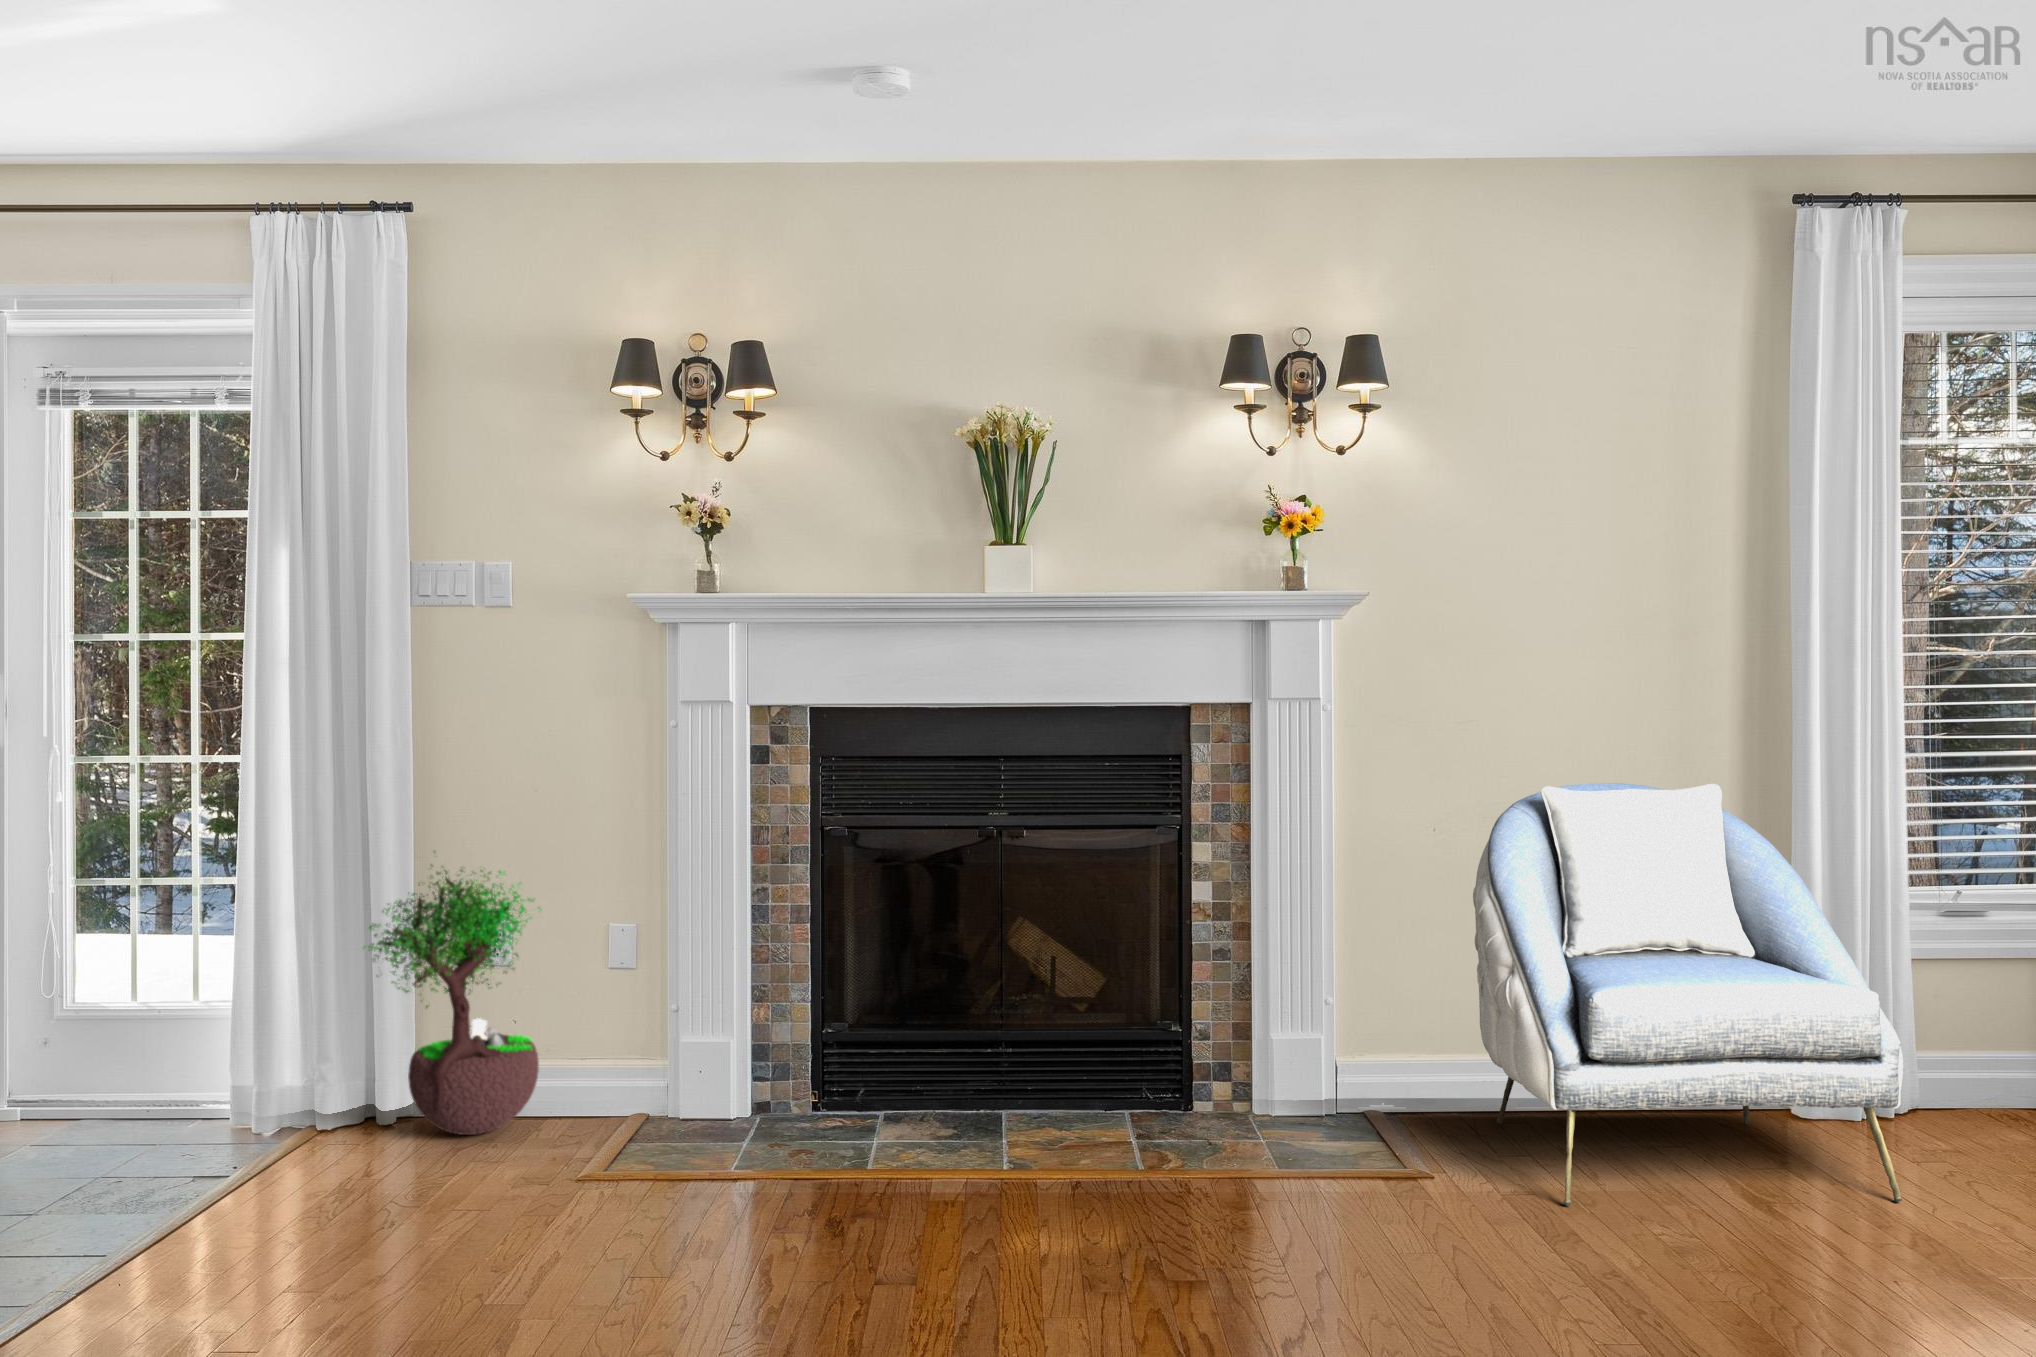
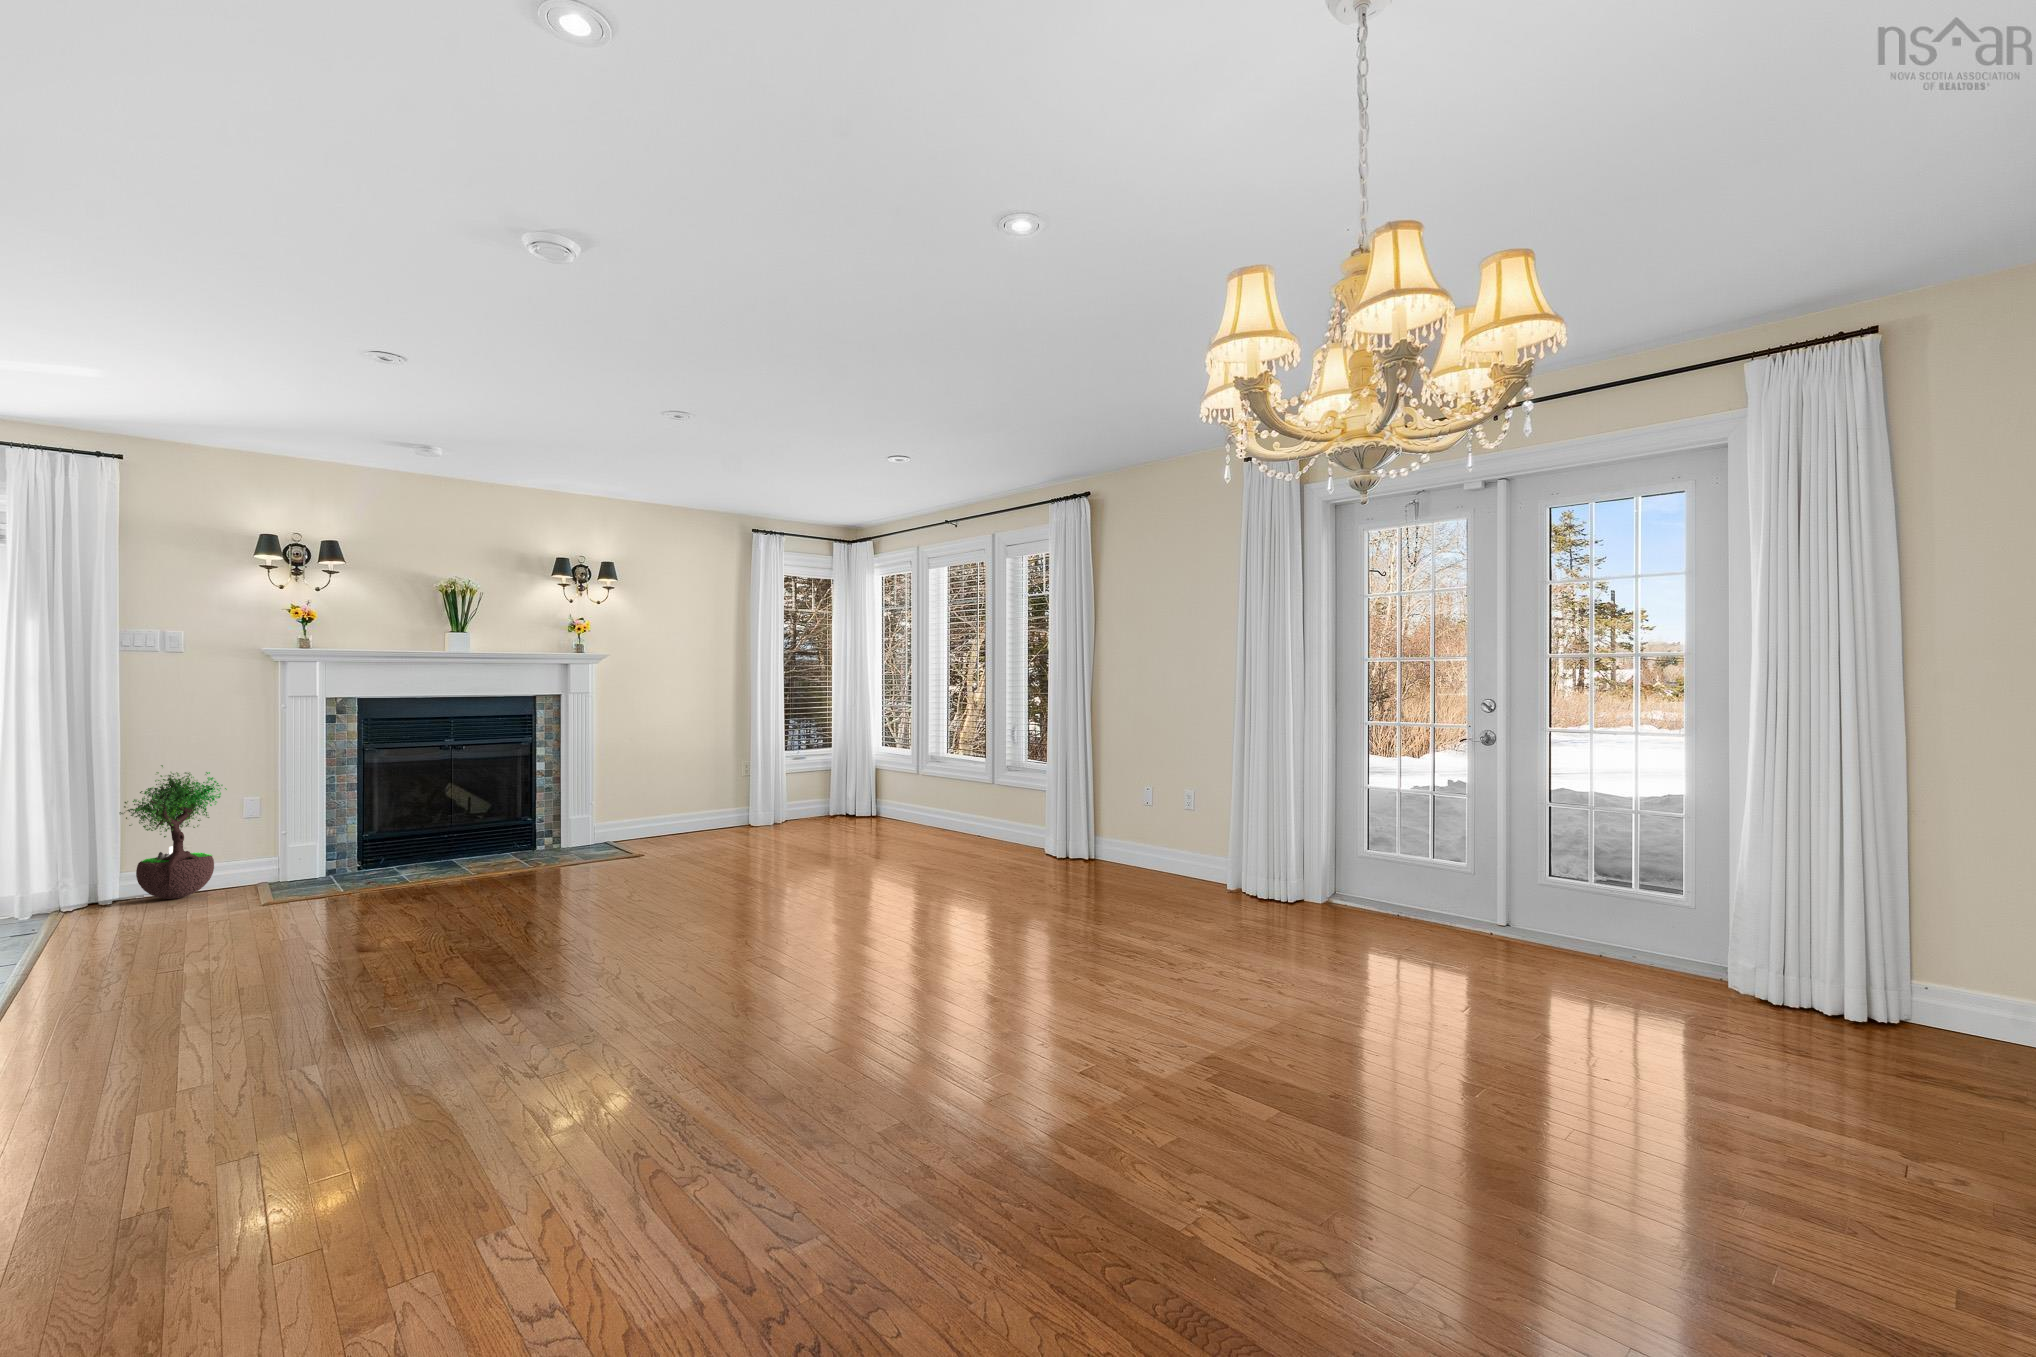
armchair: present [1473,783,1903,1205] -> none [648,720,780,851]

